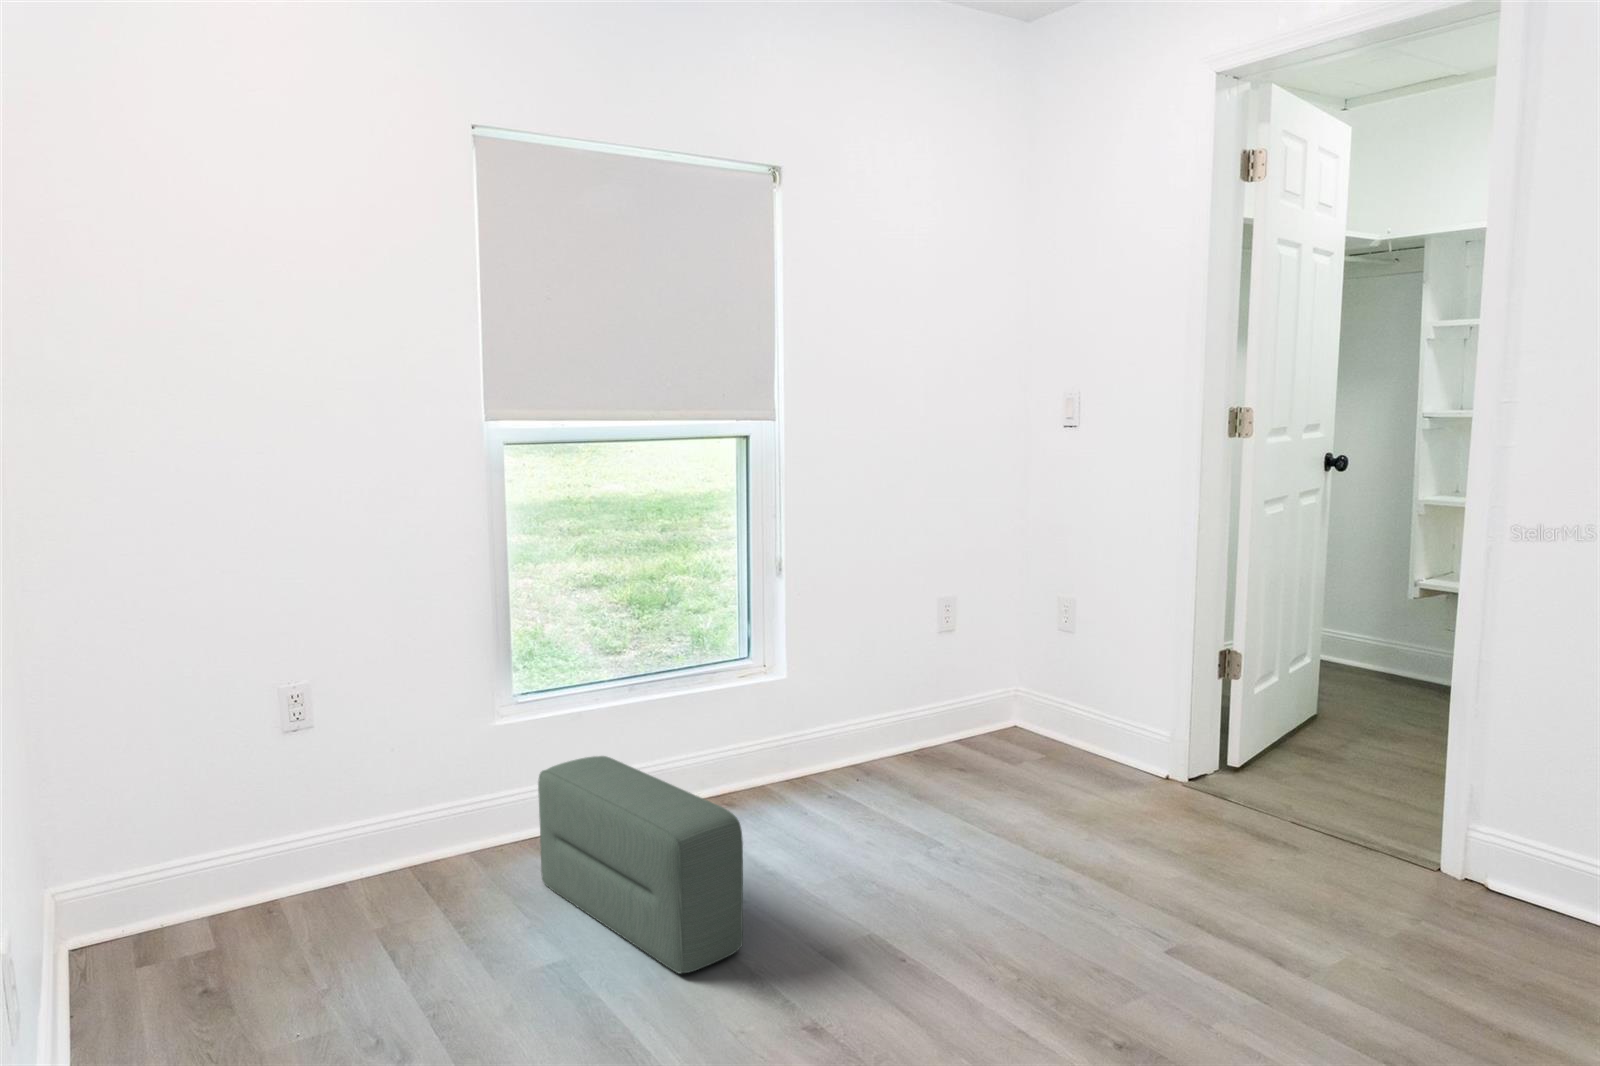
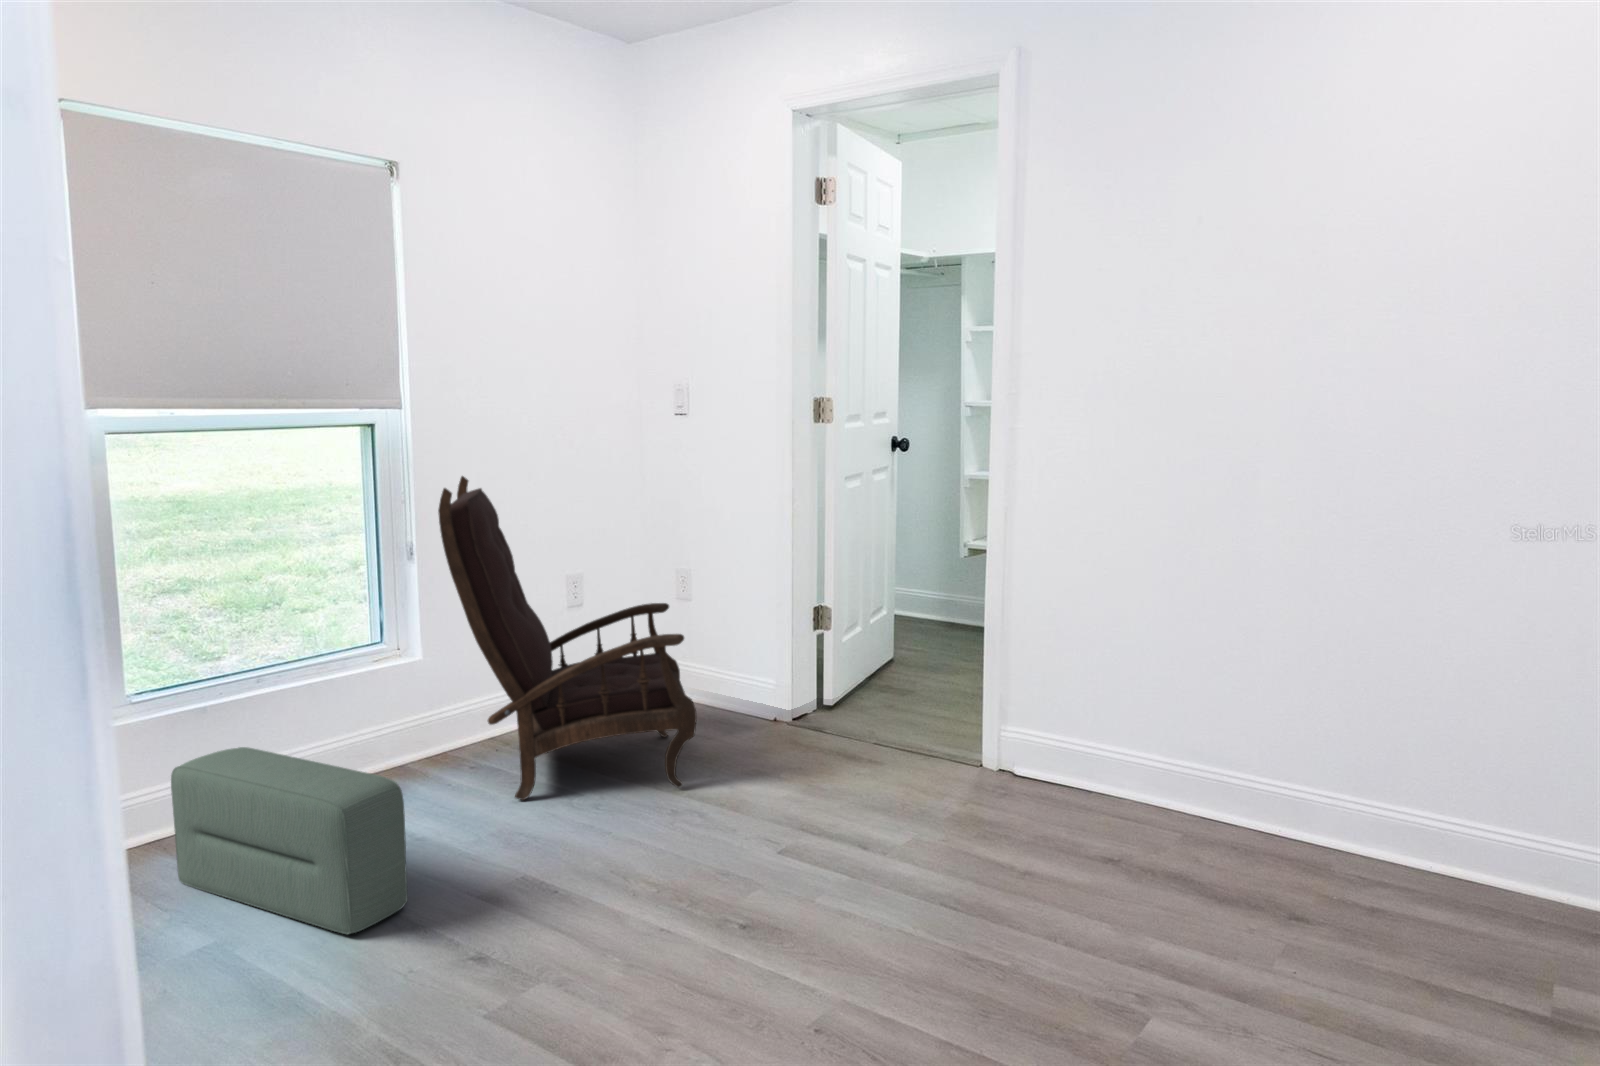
armchair: none [801,489,1072,849] -> present [438,476,697,800]

